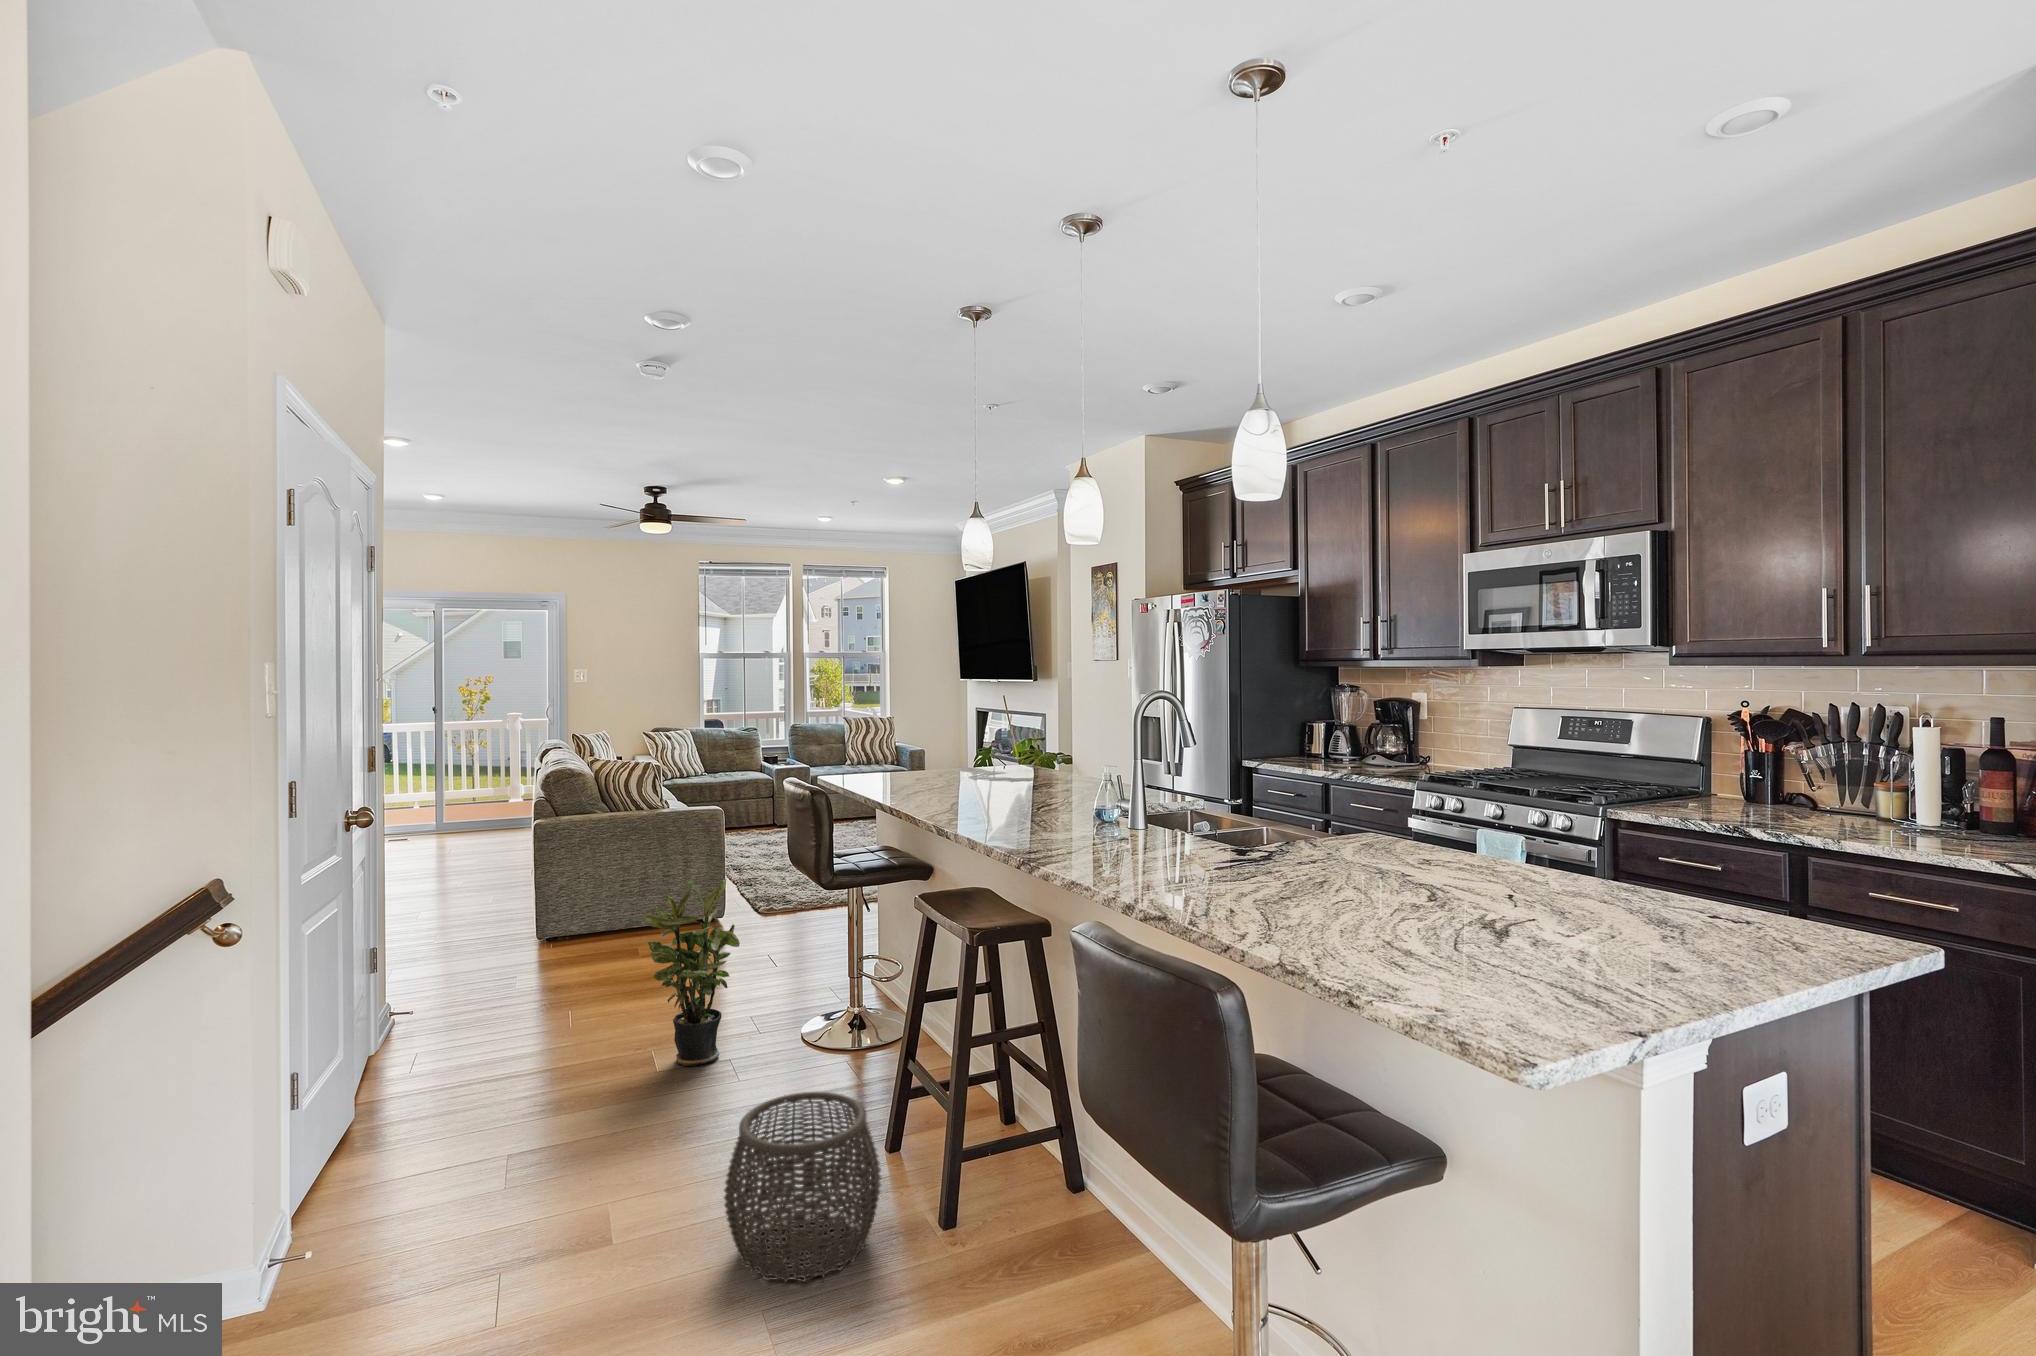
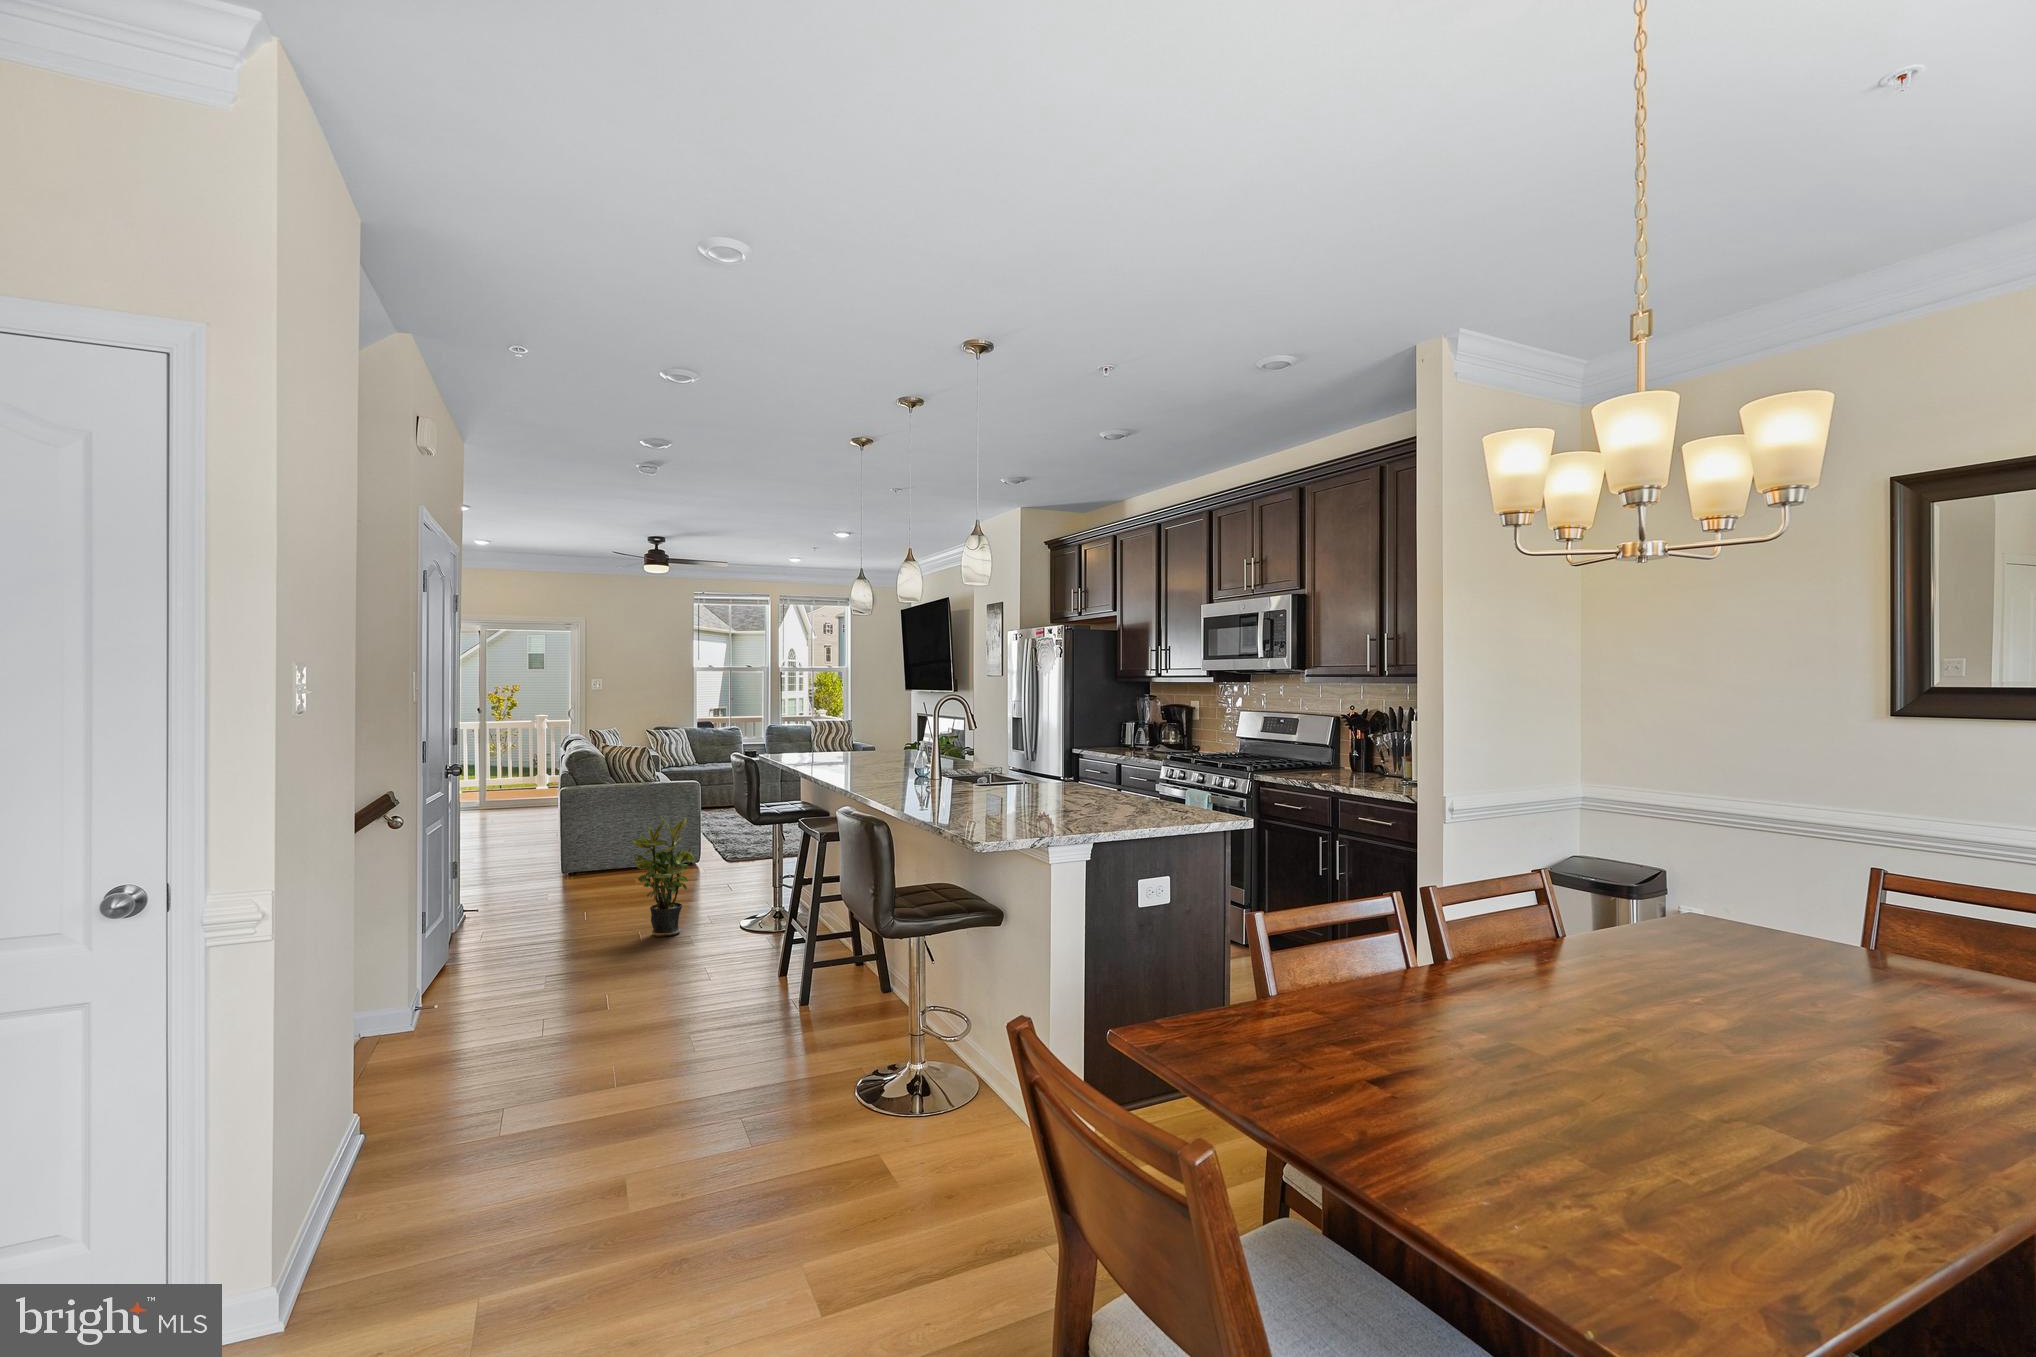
woven basket: present [724,1092,881,1282] -> none [667,924,758,1017]

